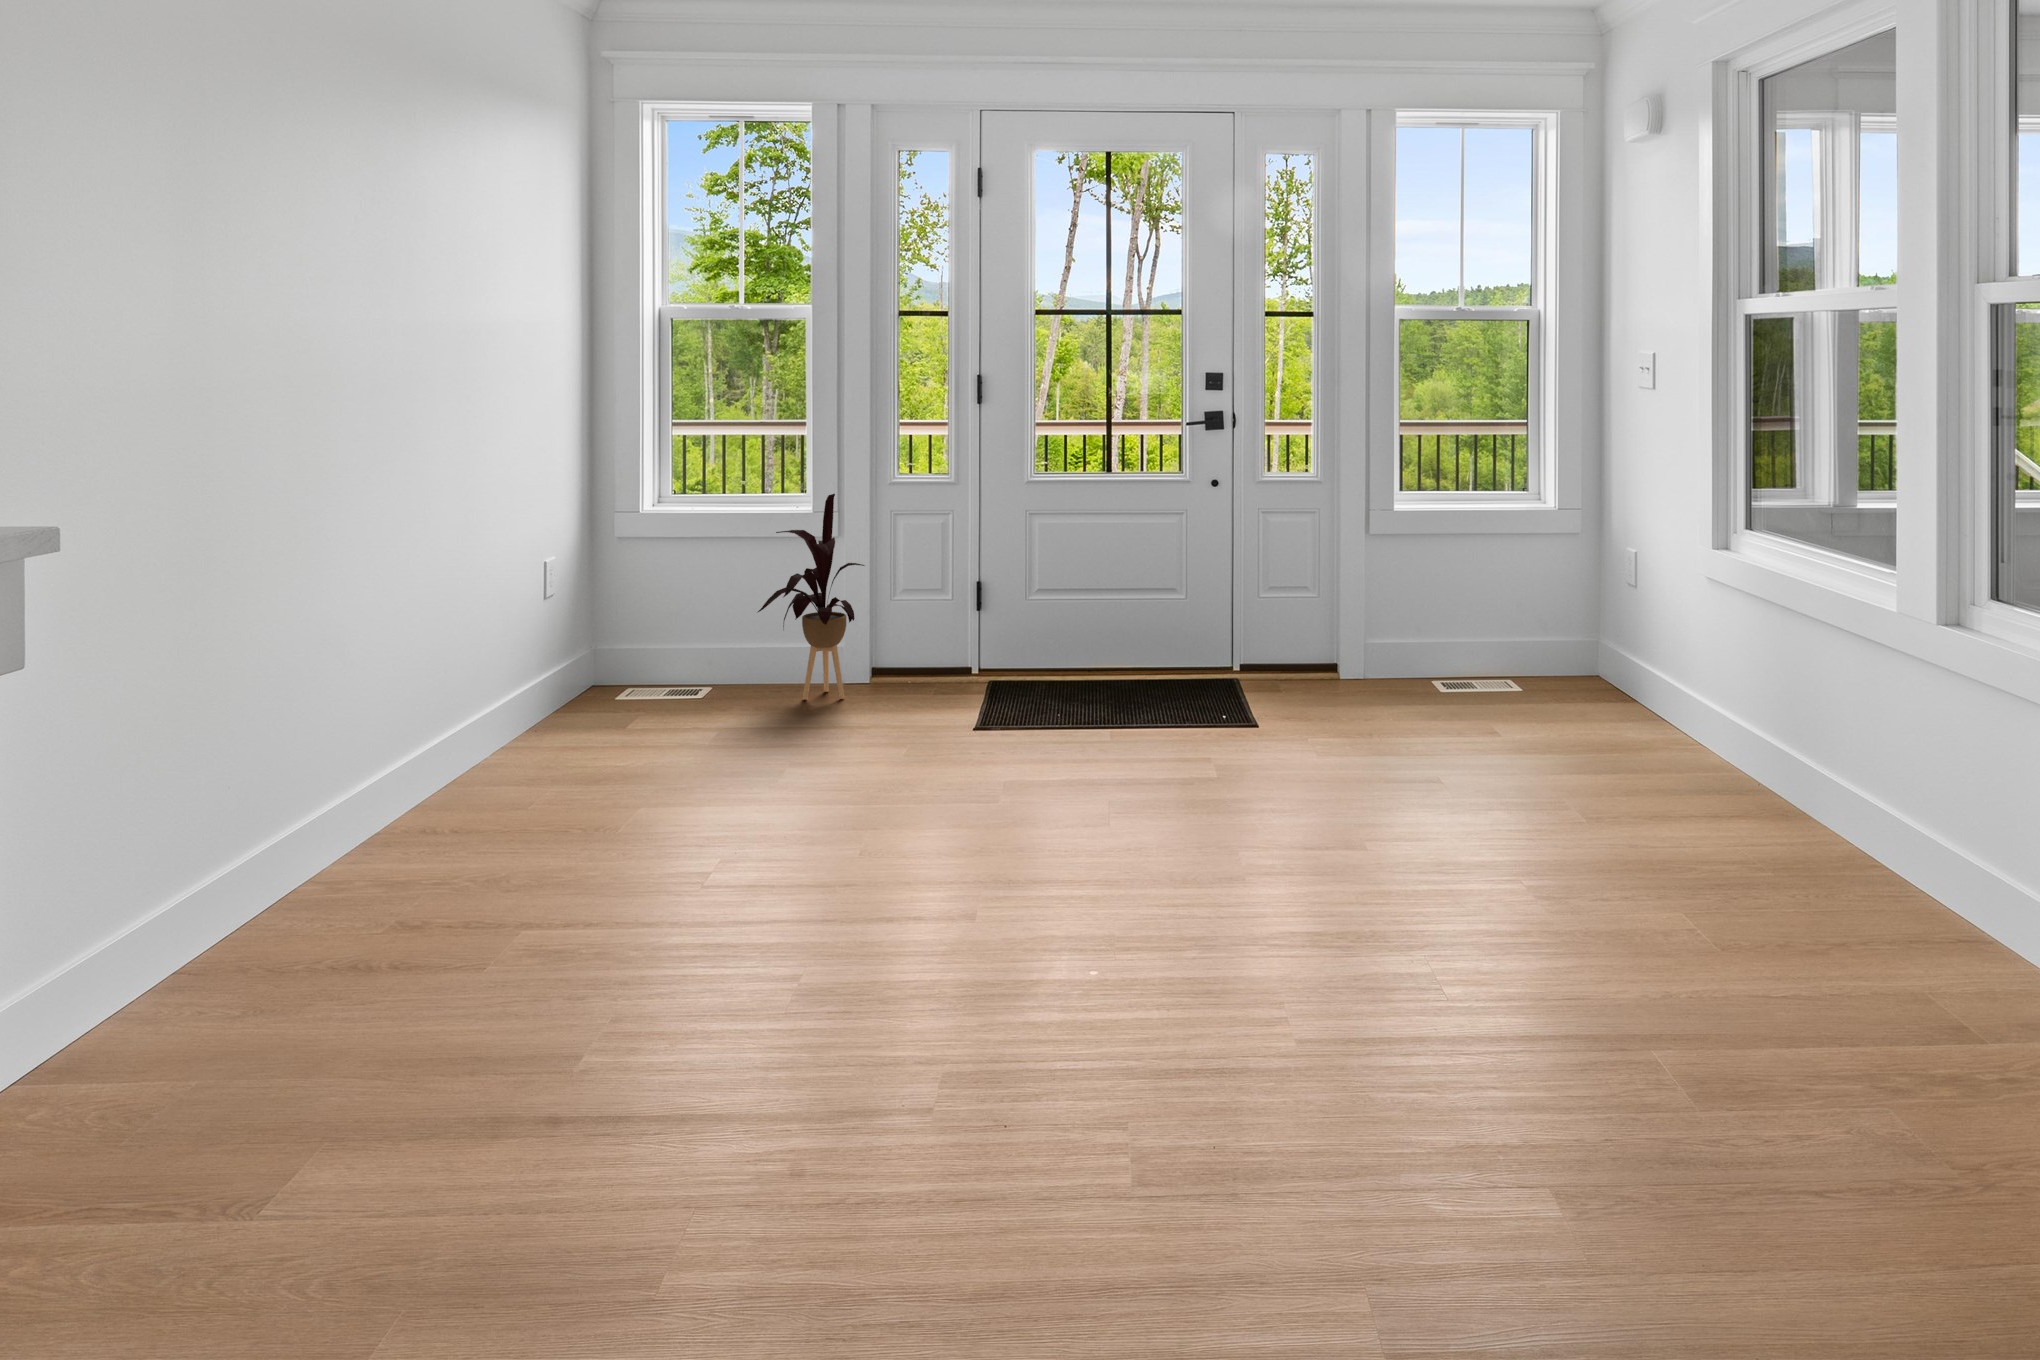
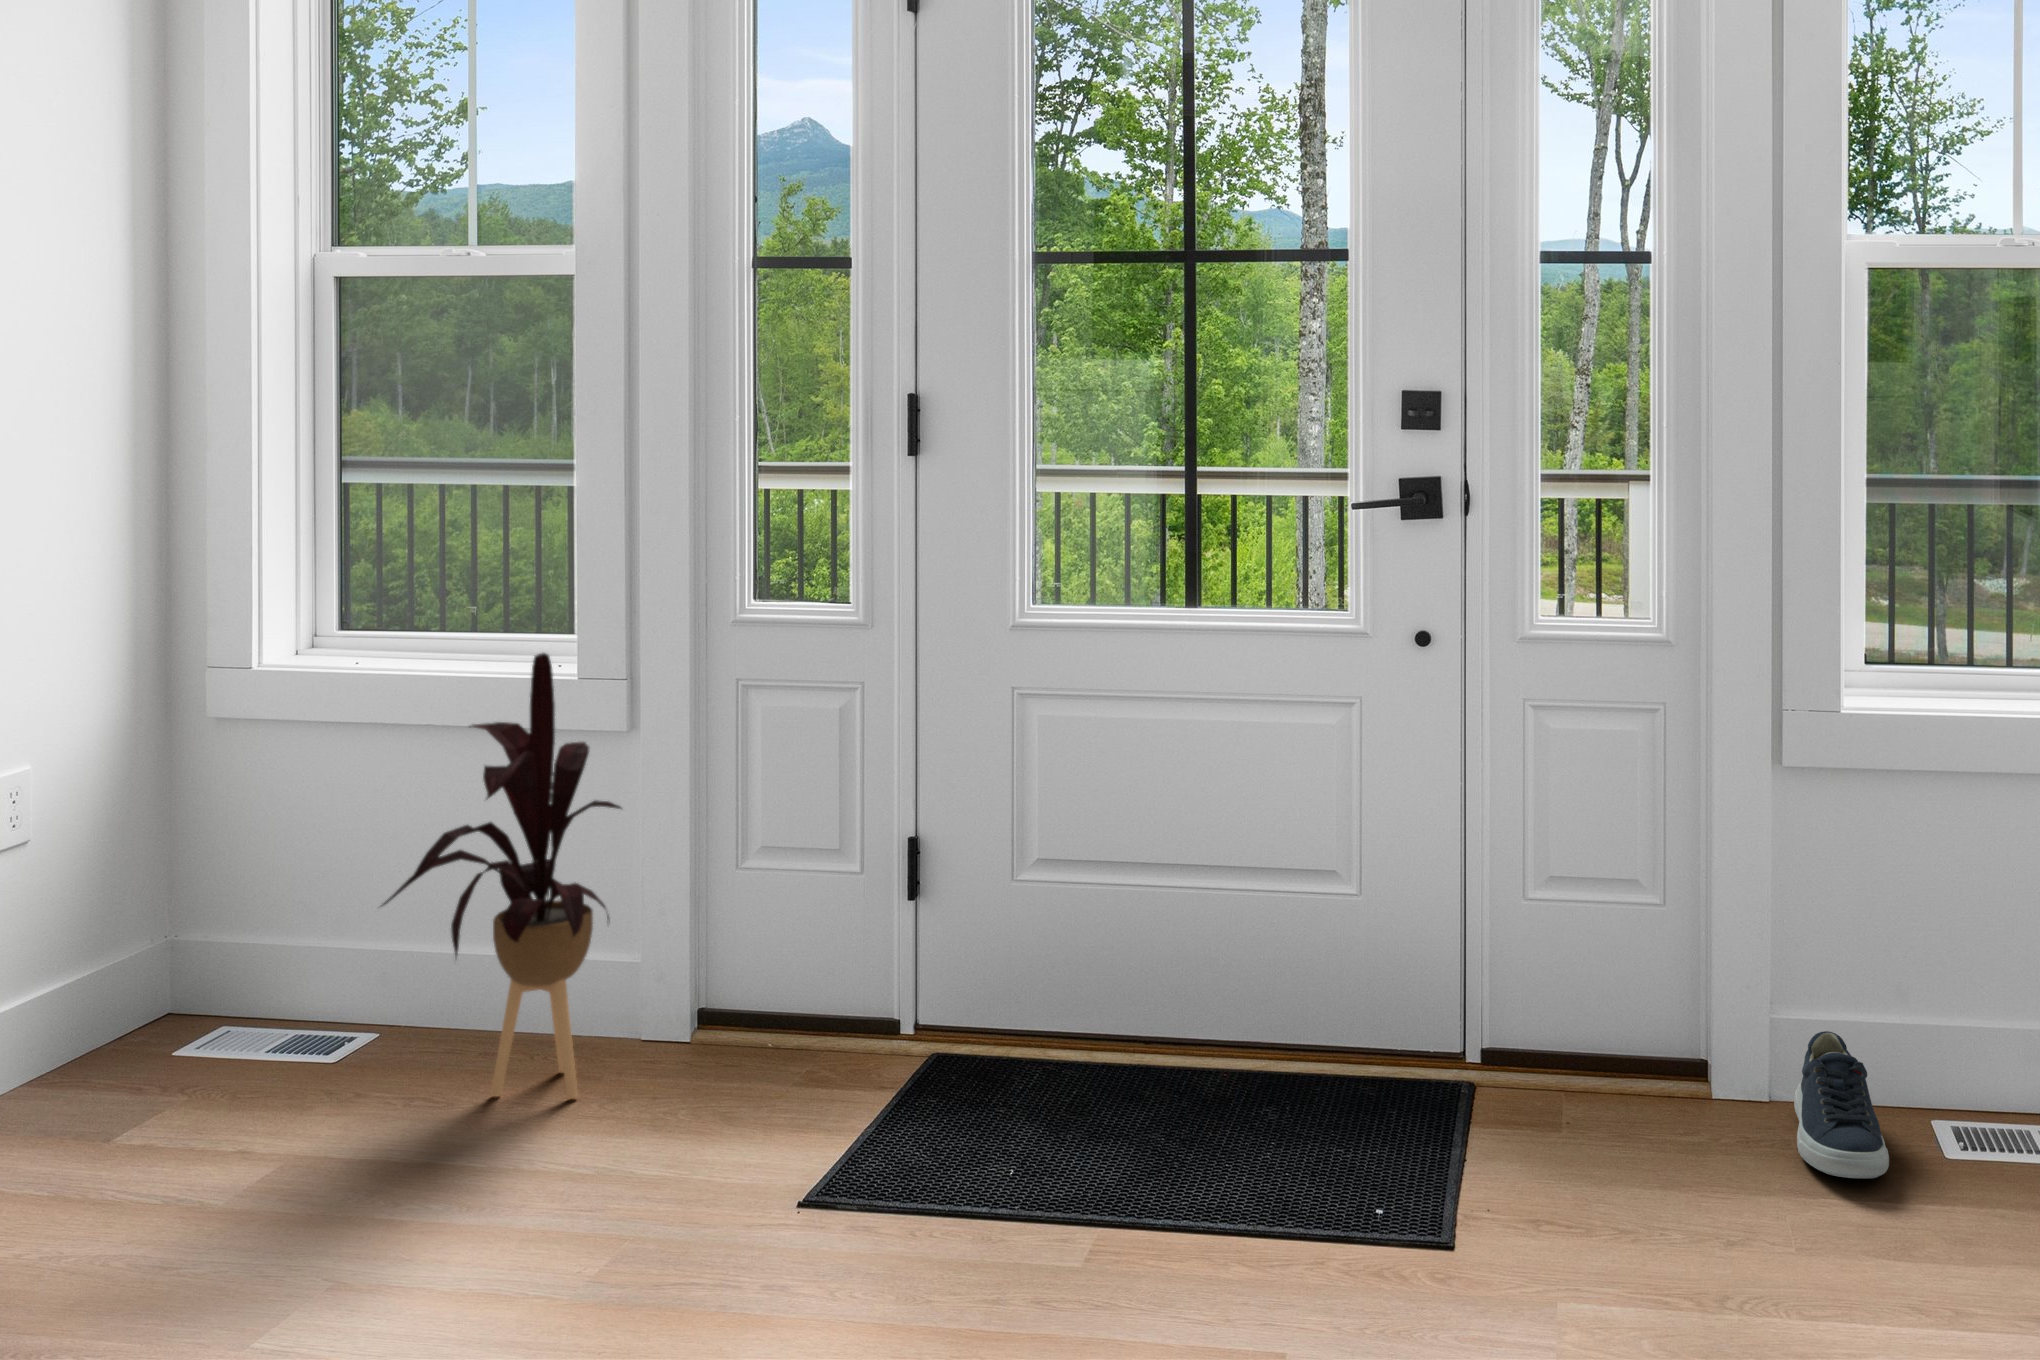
shoe: none [1378,645,1420,694] -> present [1794,1031,1889,1178]

